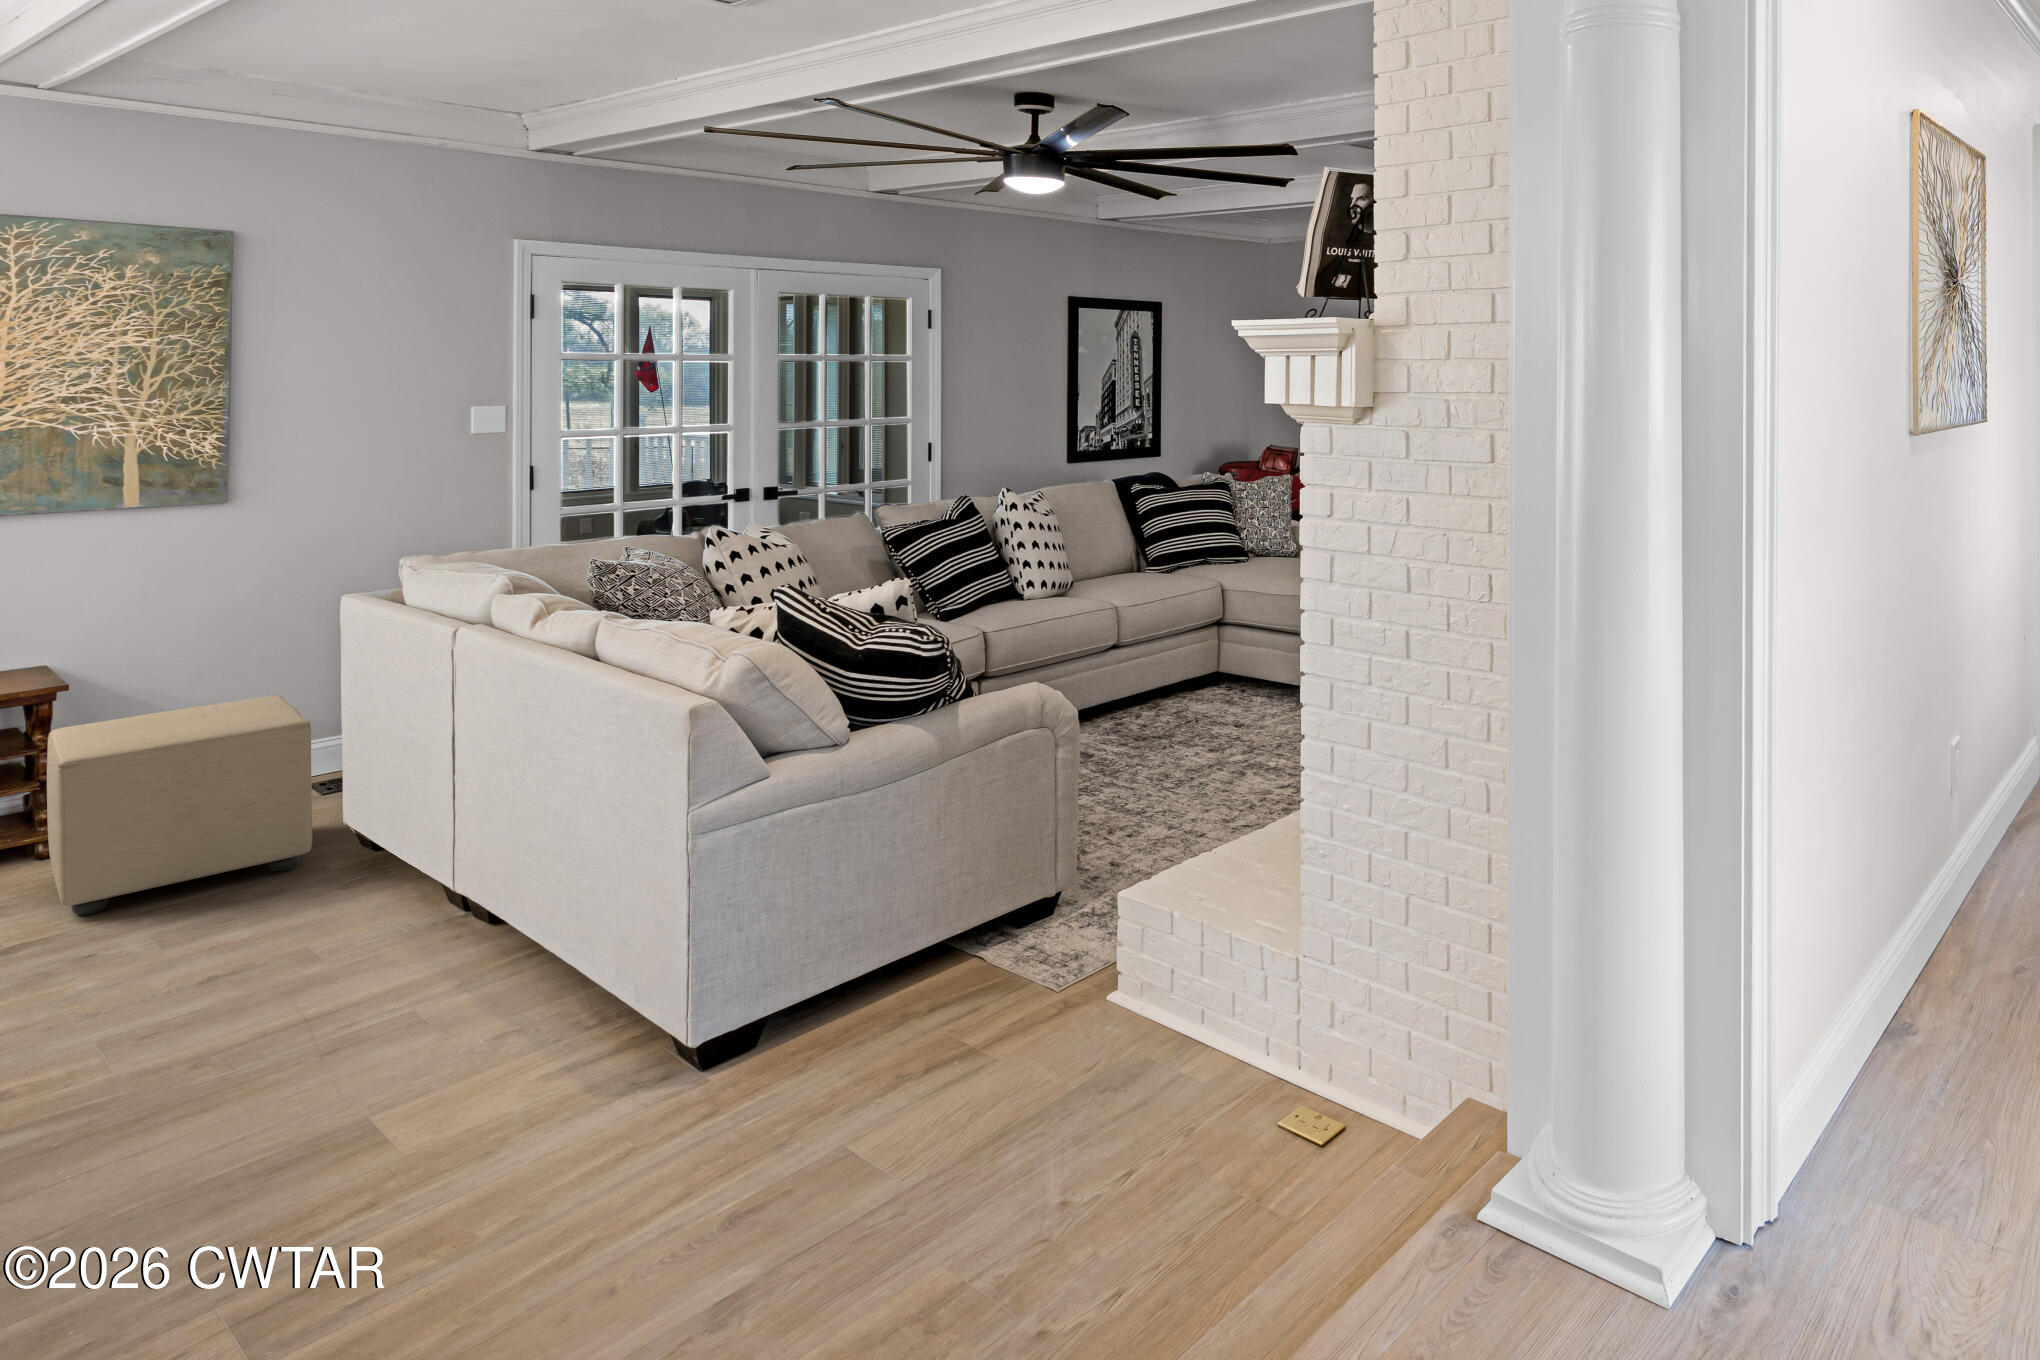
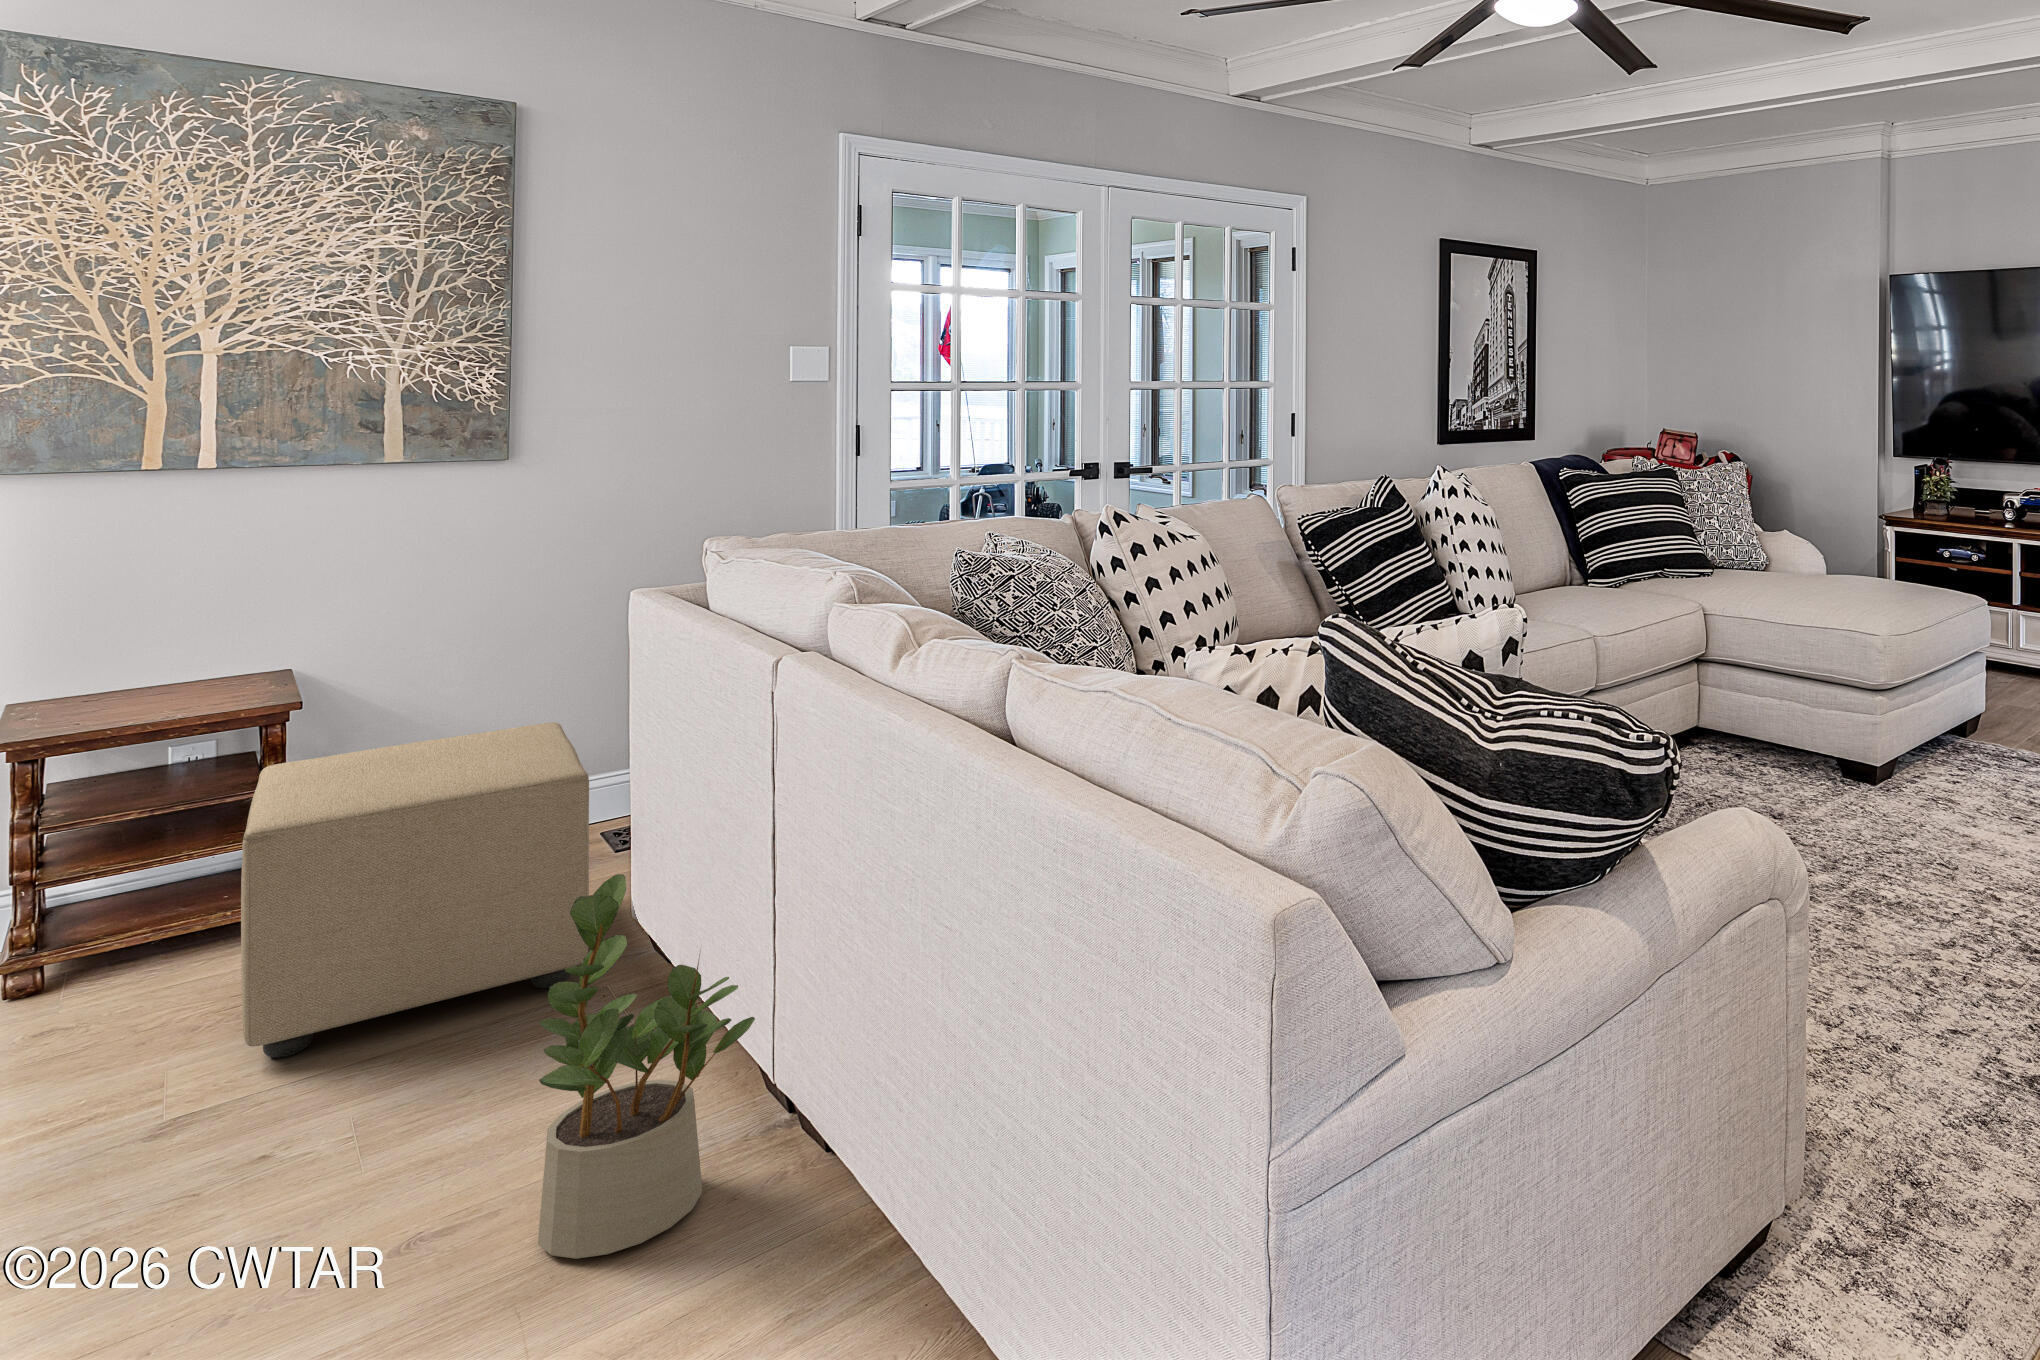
potted plant: none [294,757,437,978] -> present [538,874,755,1259]

